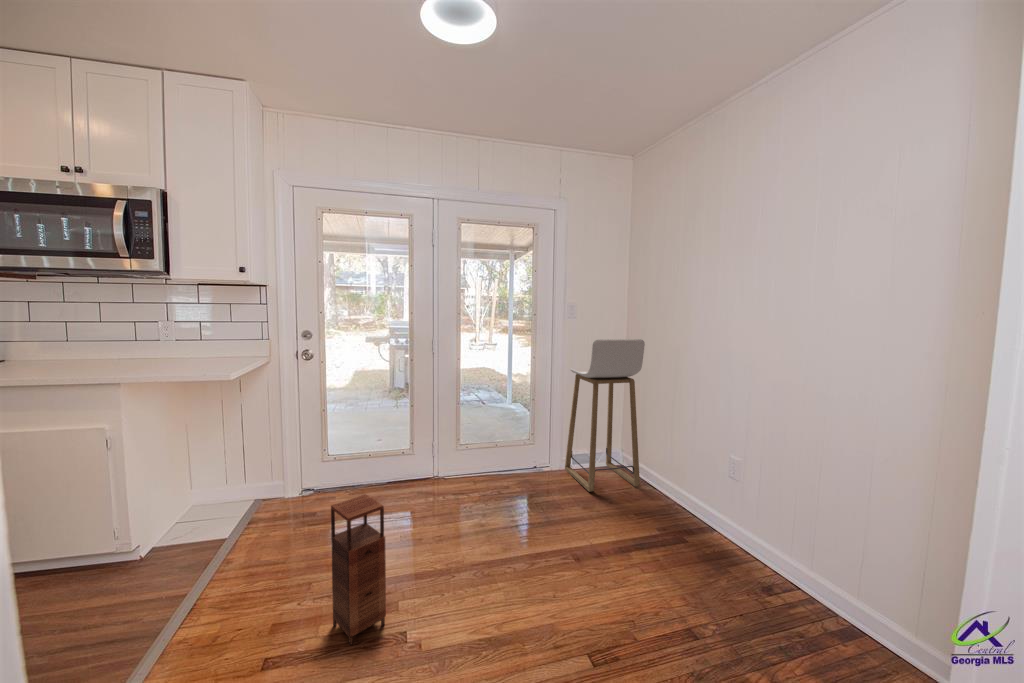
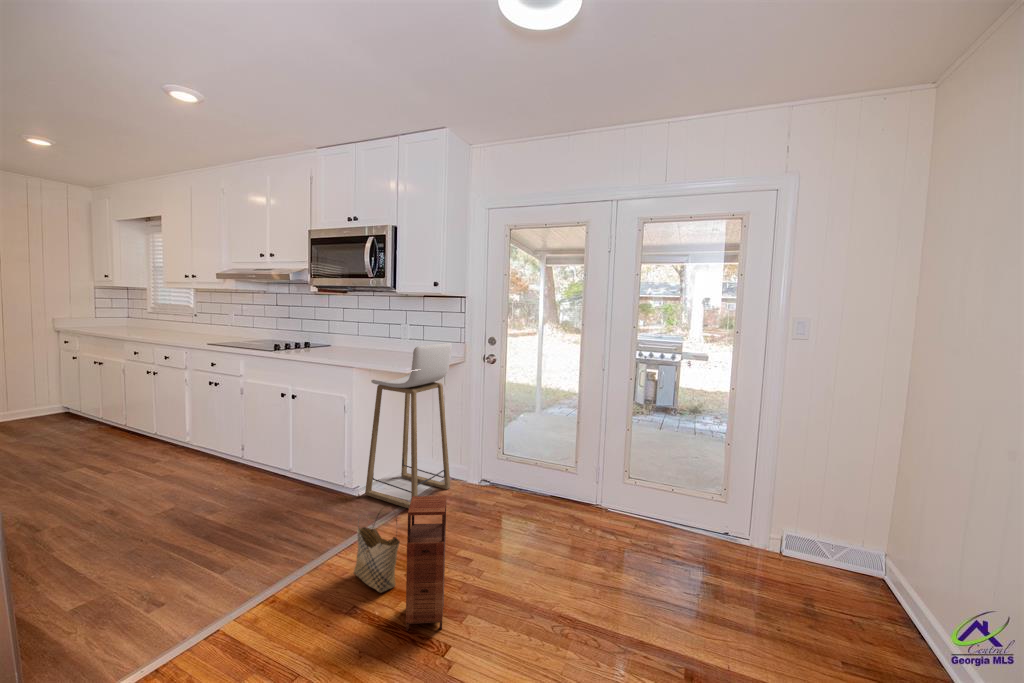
bar stool: present [565,339,645,492] -> present [365,343,452,508]
woven basket: none [230,533,301,633] -> present [353,506,400,592]

